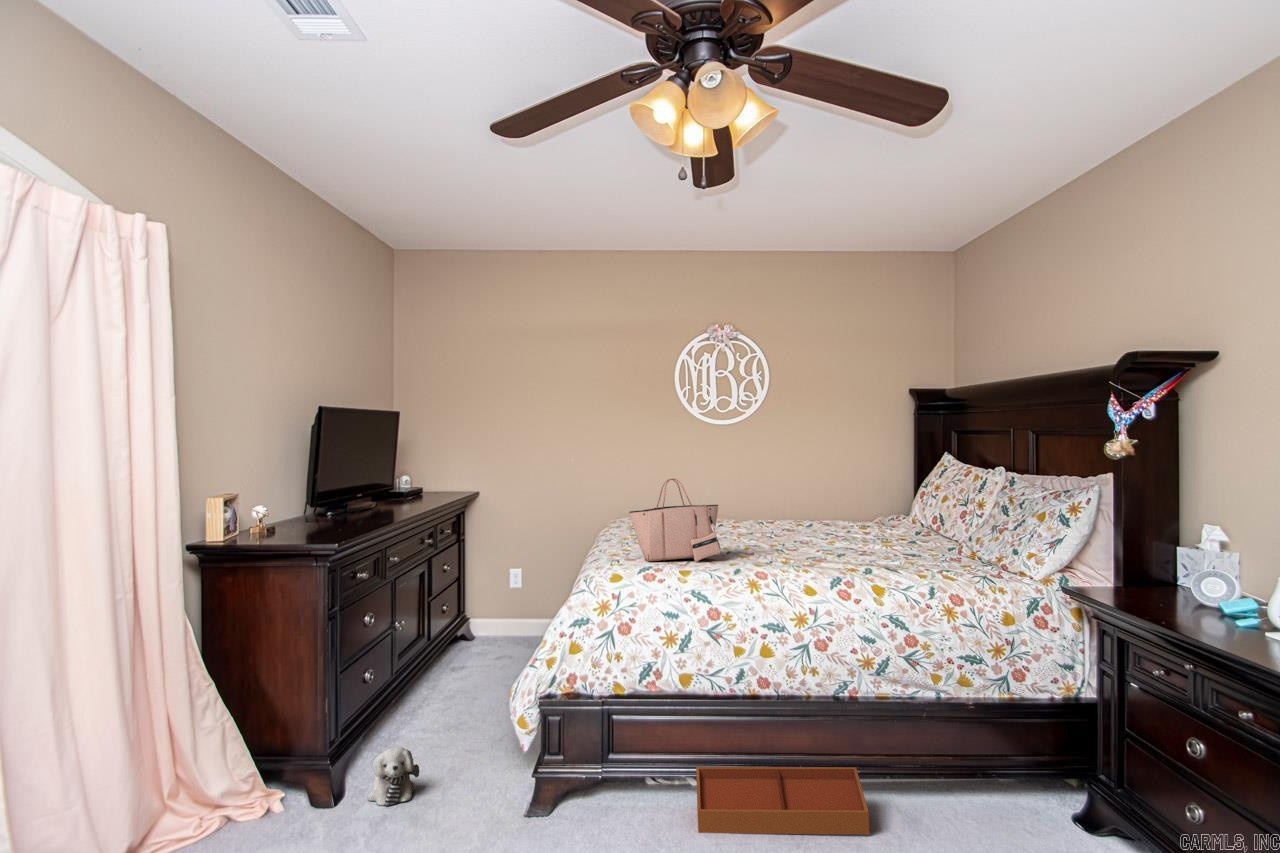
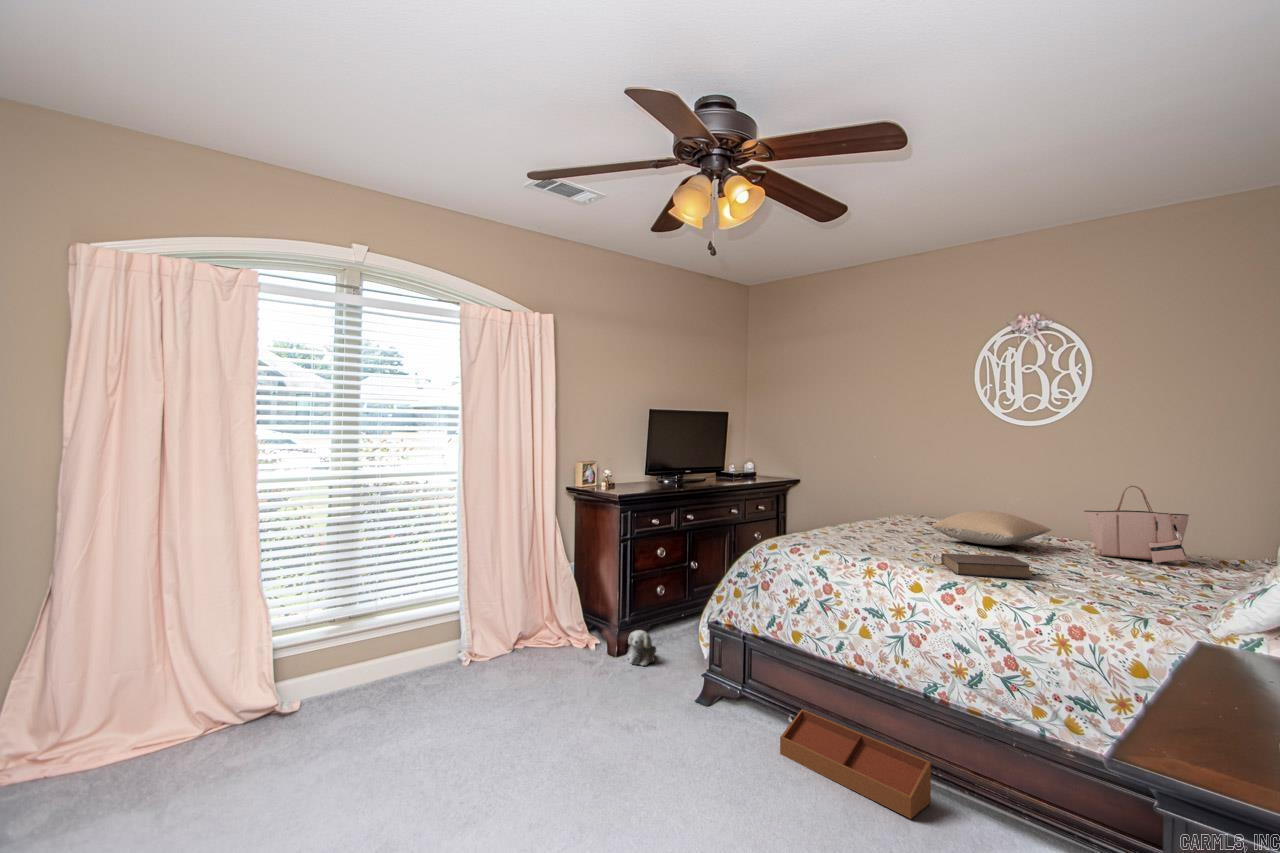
tote bag: present [629,479,721,561] -> present [1084,486,1189,563]
pillow: none [713,508,795,542] -> present [932,511,1051,546]
book: none [787,545,868,570] -> present [941,553,1031,579]

